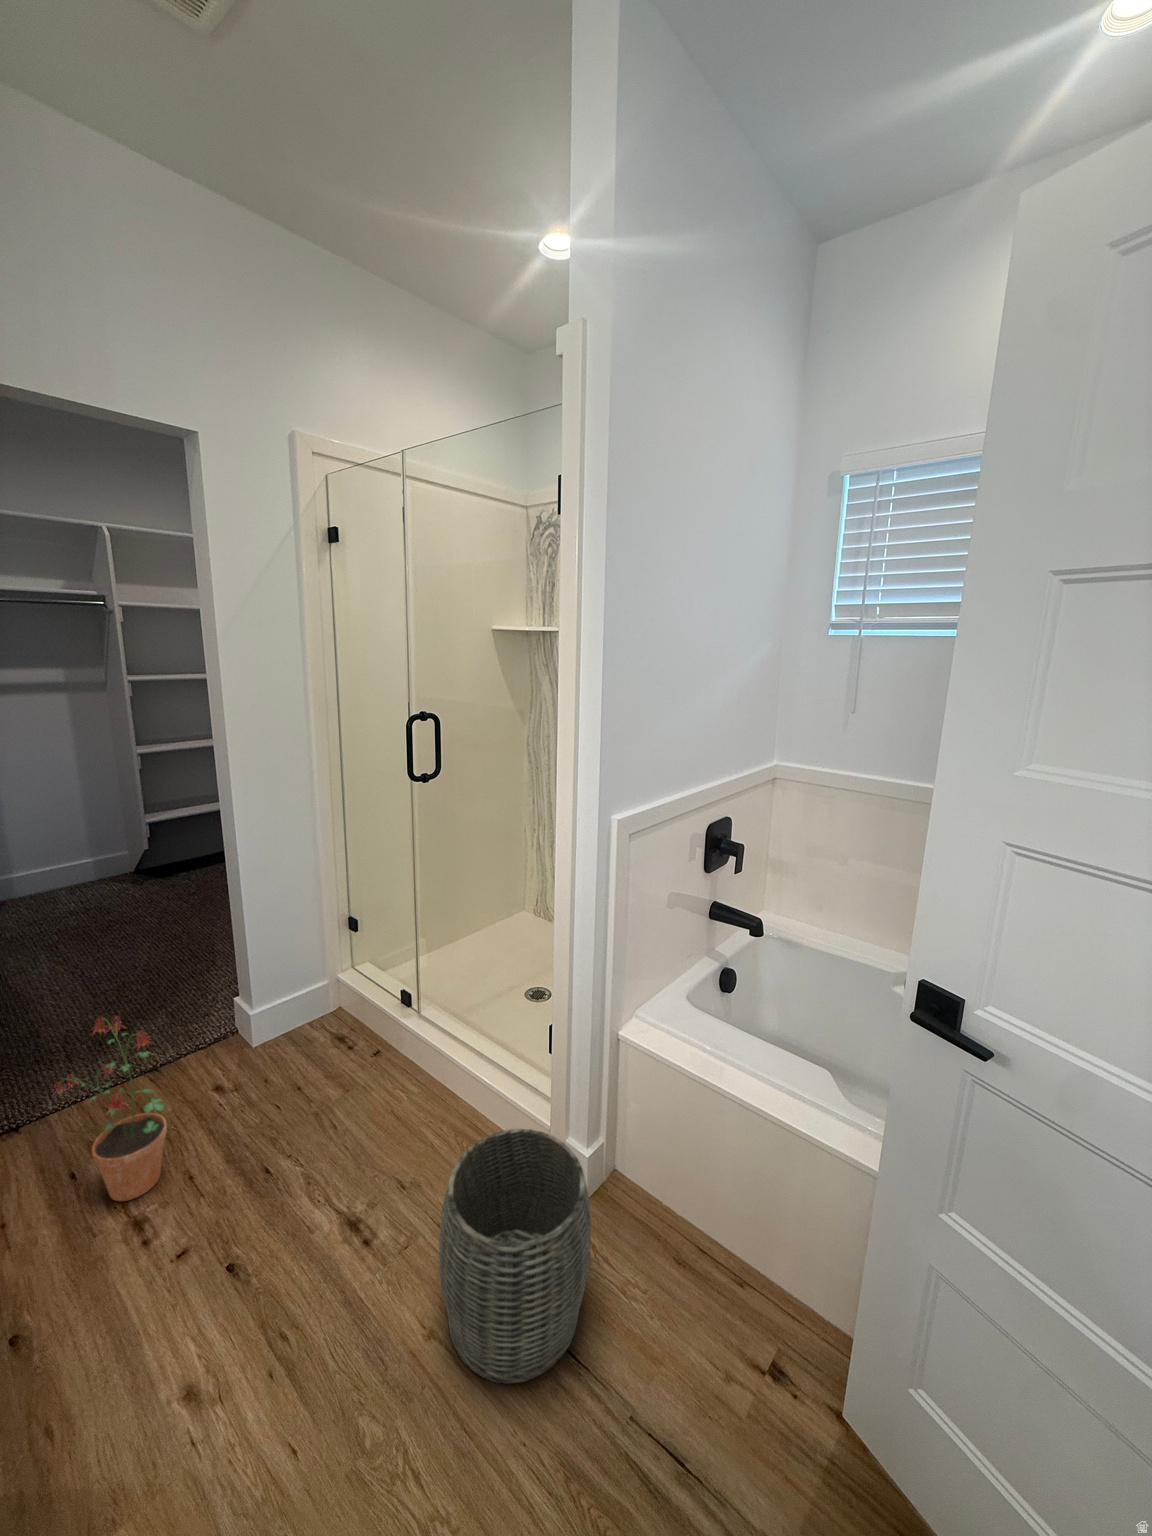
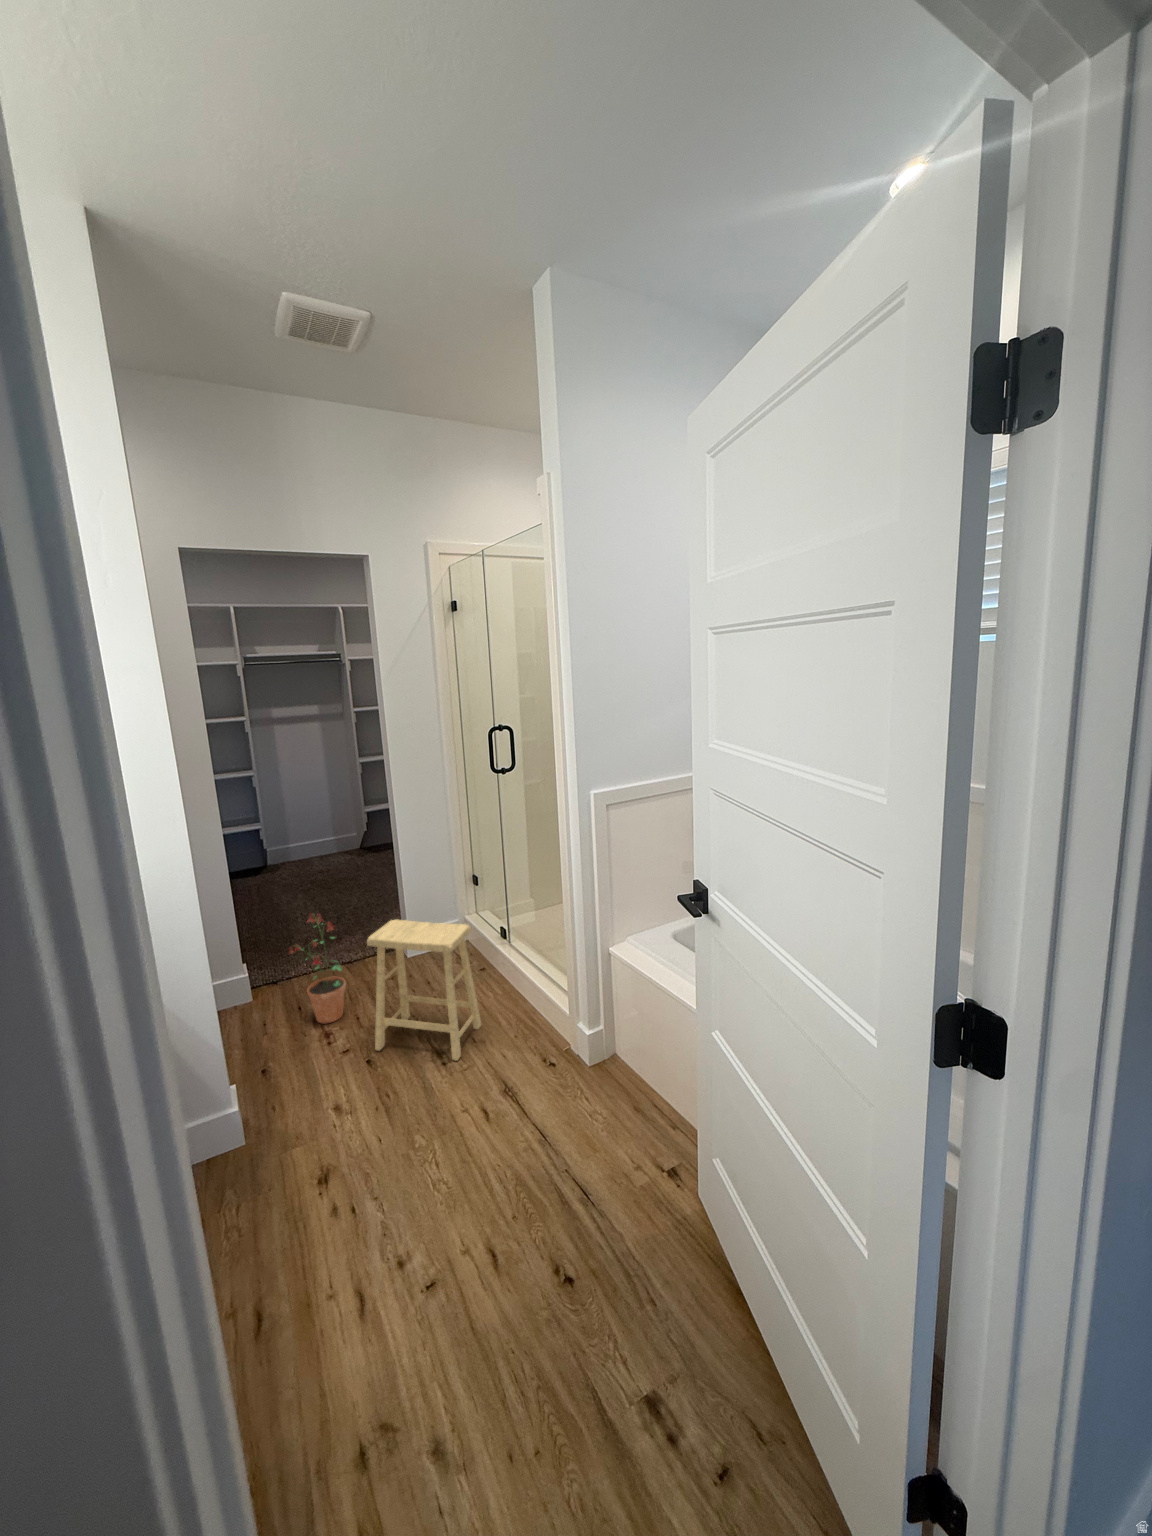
footstool: none [229,1014,407,1240] -> present [367,920,481,1061]
woven basket: present [439,1129,591,1384] -> none [466,998,564,1141]

